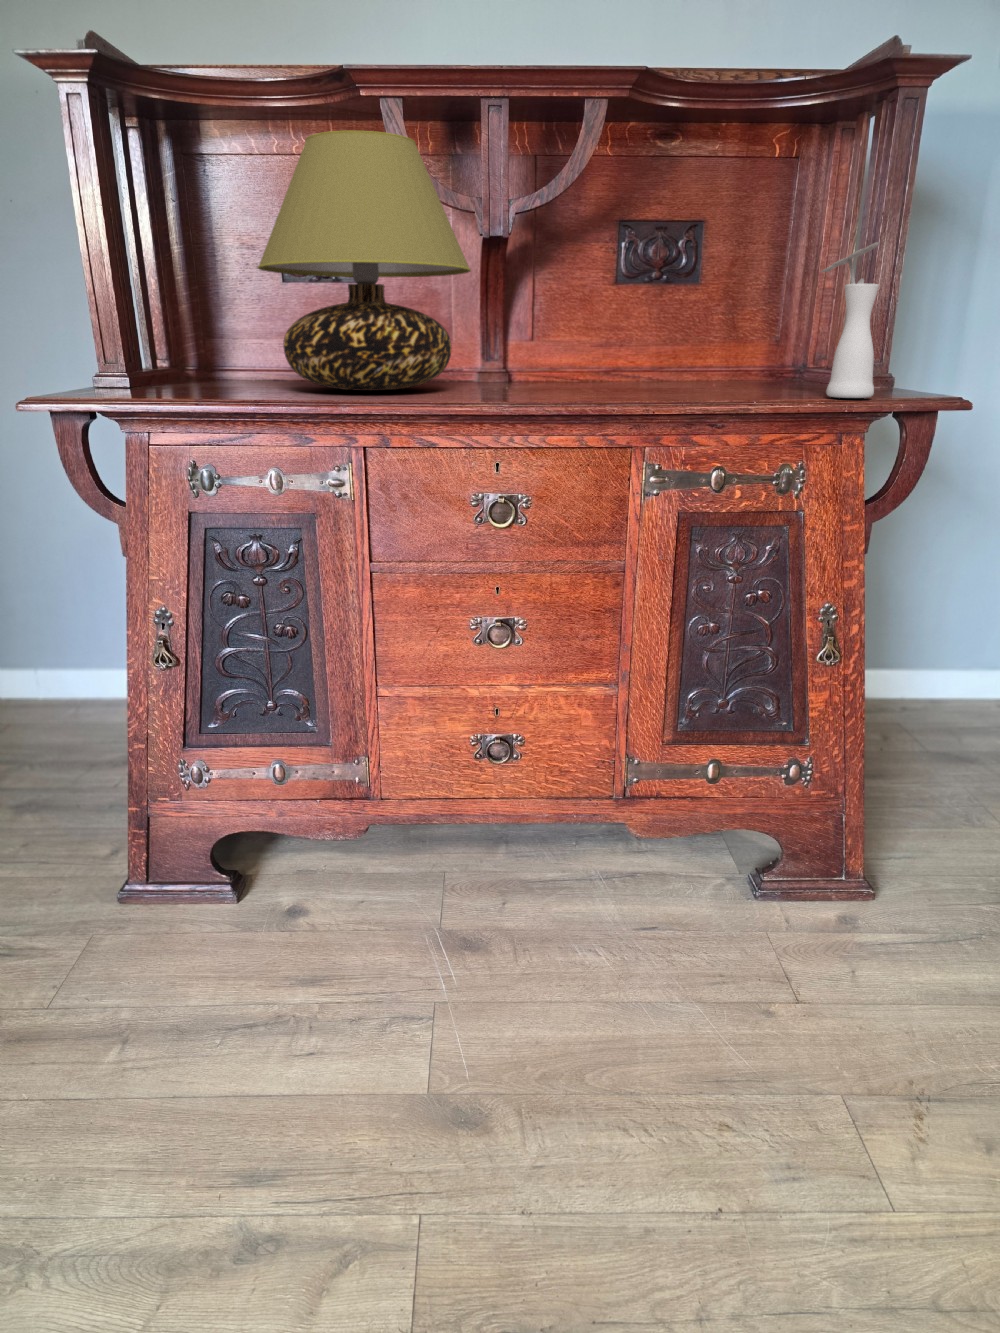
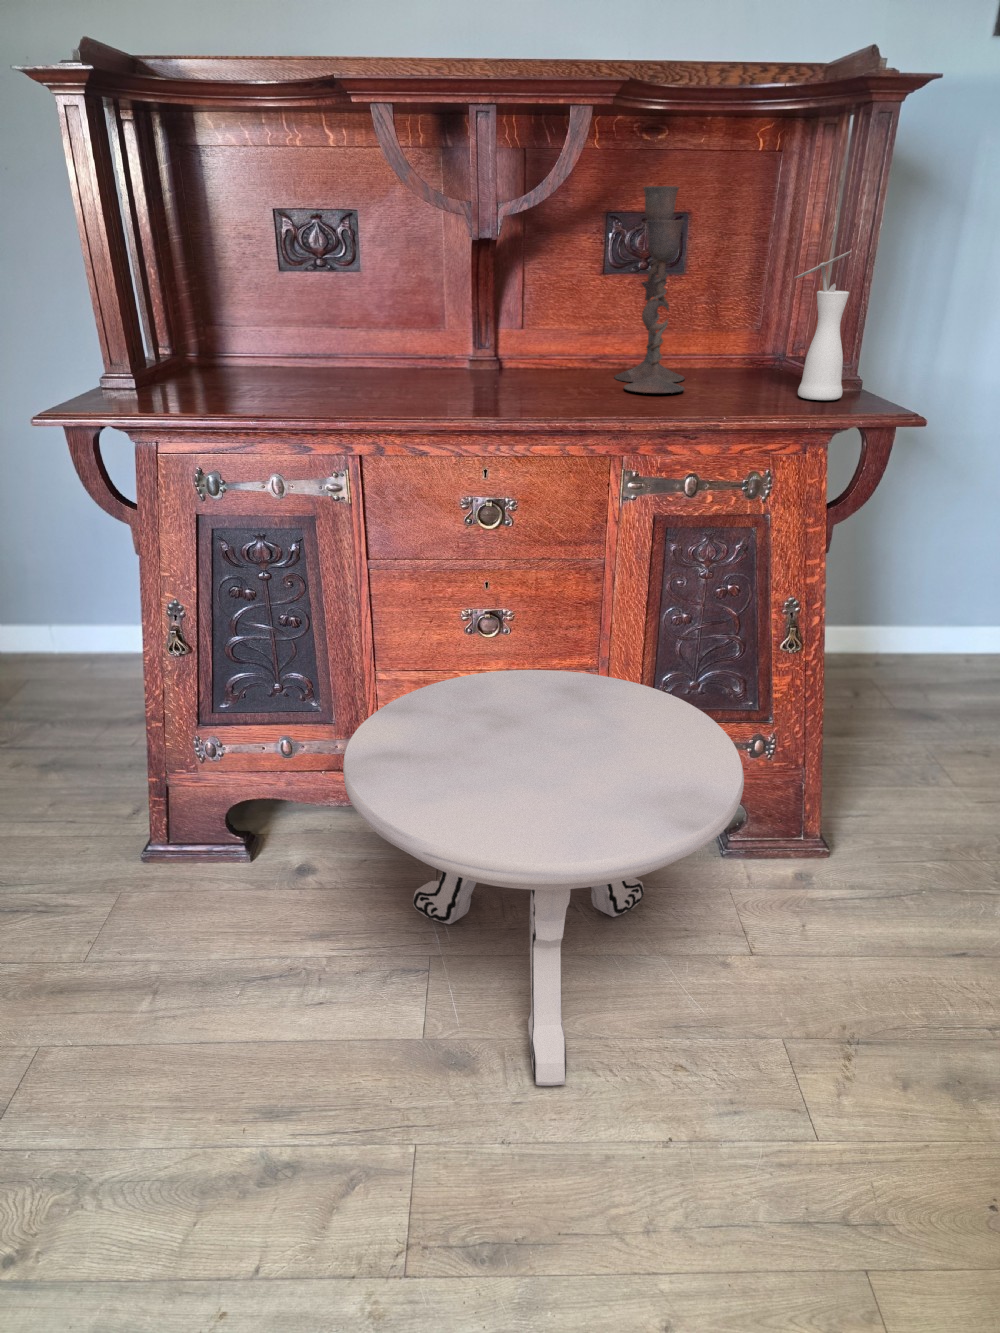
table lamp: present [258,131,471,391] -> none [256,146,461,390]
candlestick: none [630,187,707,393] -> present [614,186,685,393]
side table: none [342,682,794,1143] -> present [343,670,744,1085]

